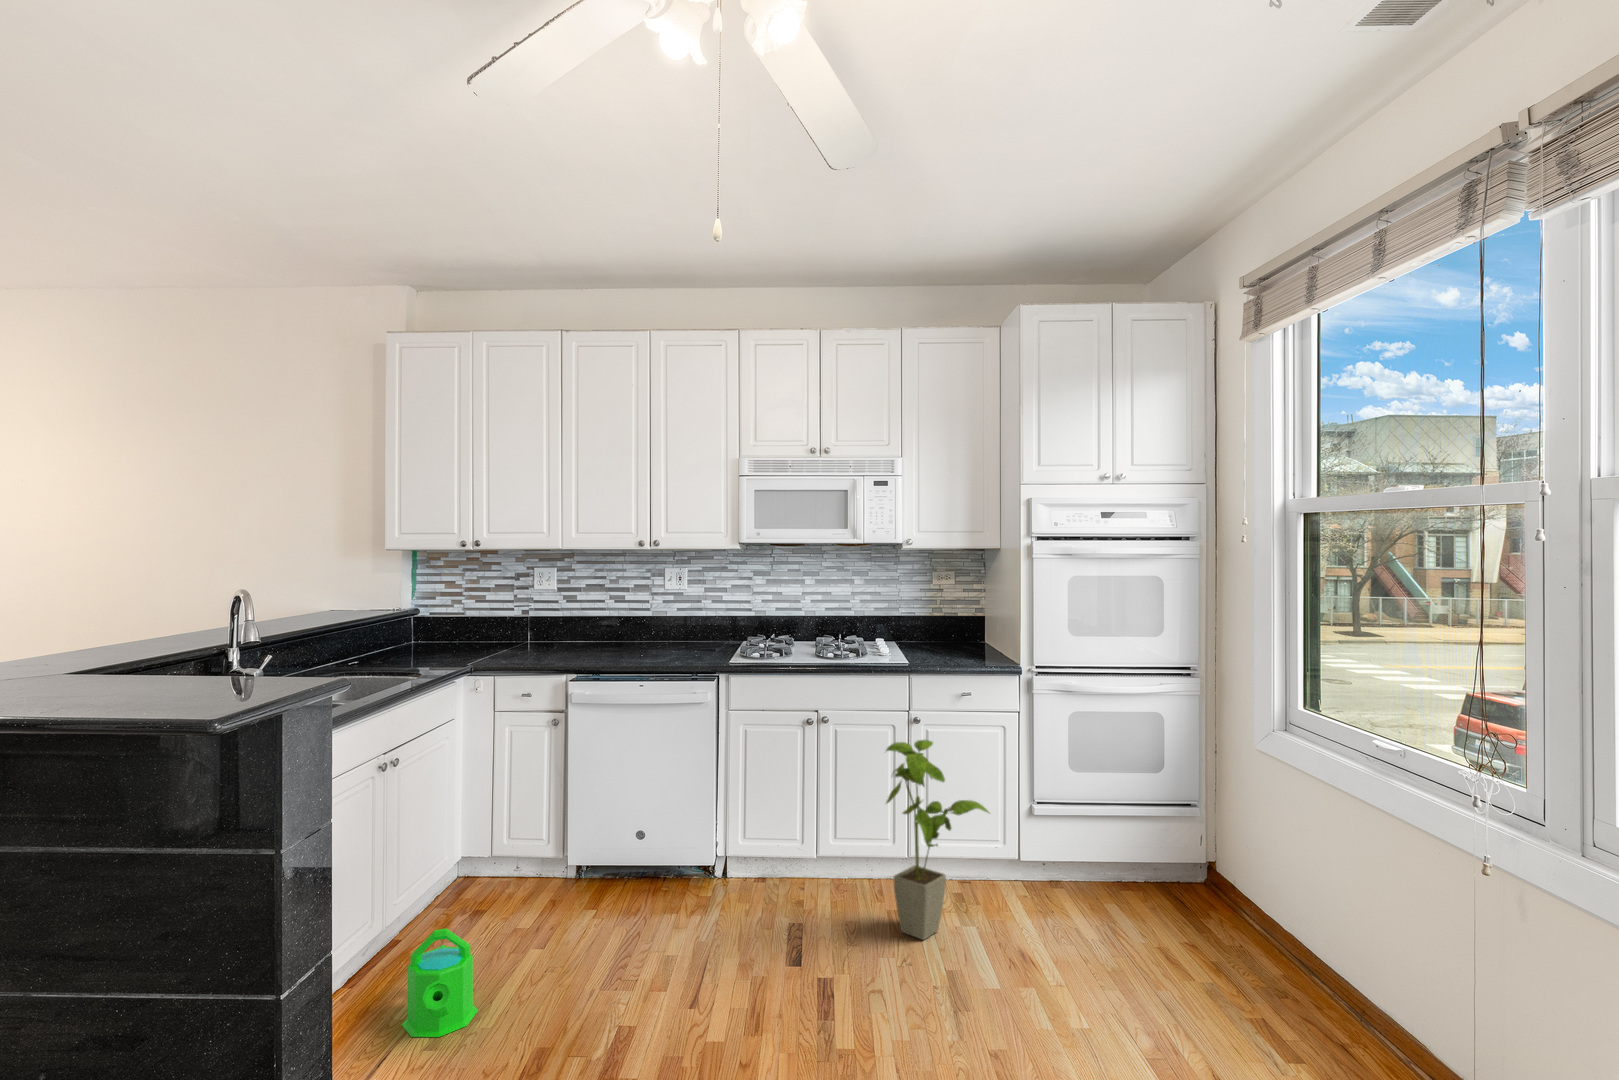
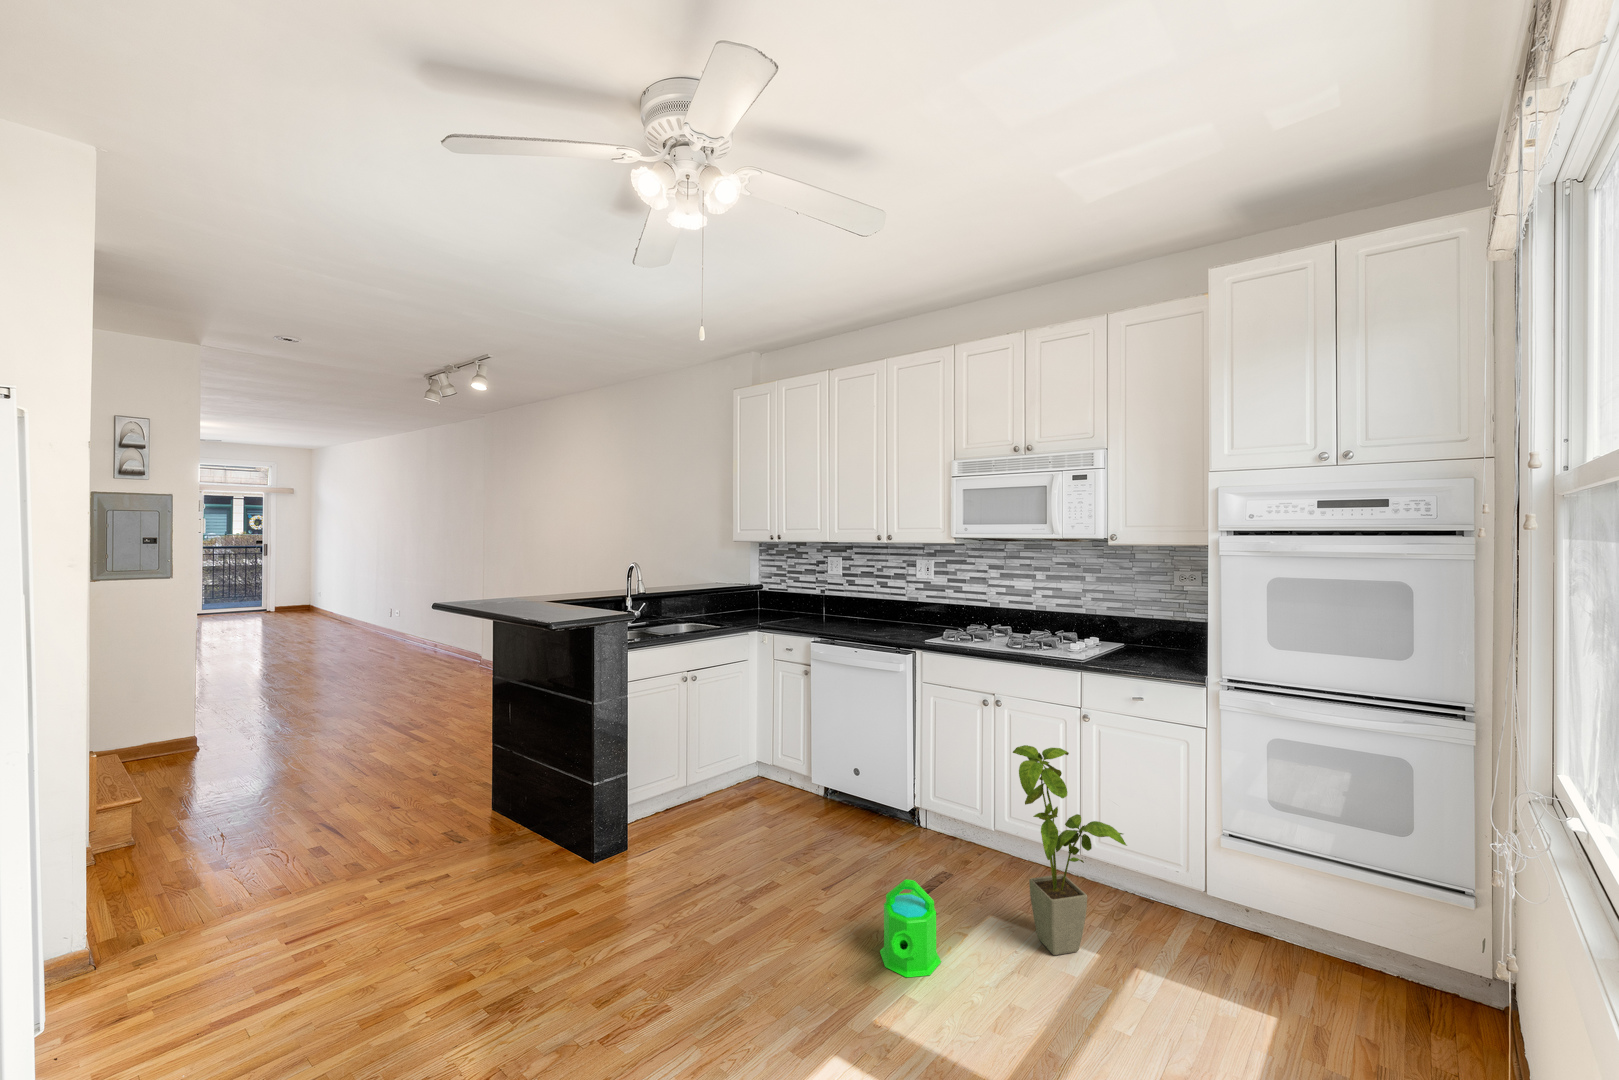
watering can: present [402,928,478,1037] -> present [880,879,941,977]

